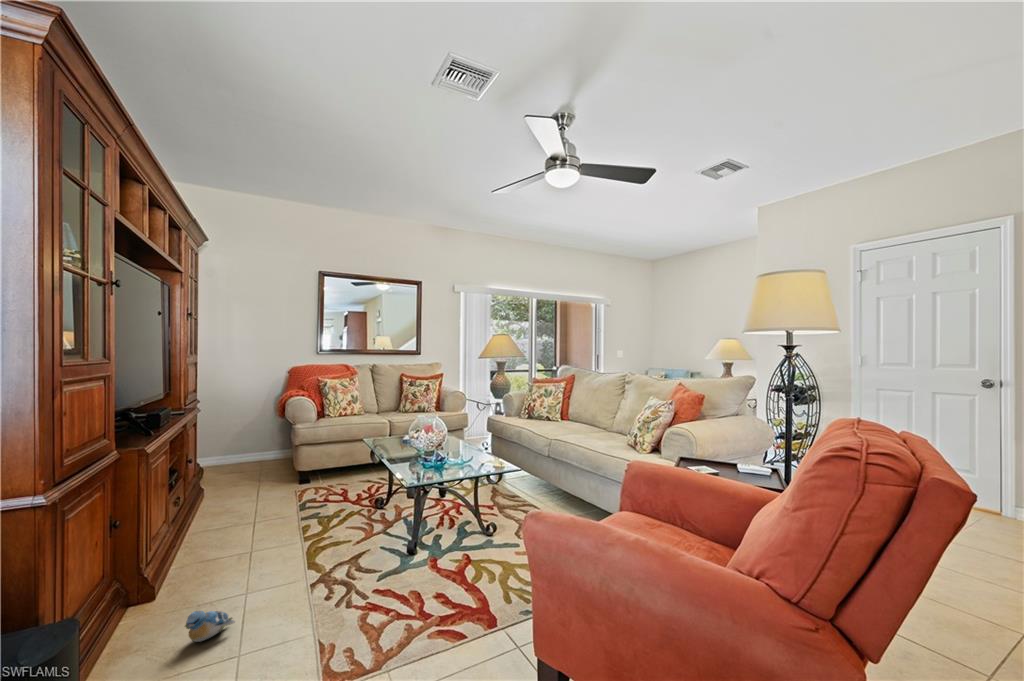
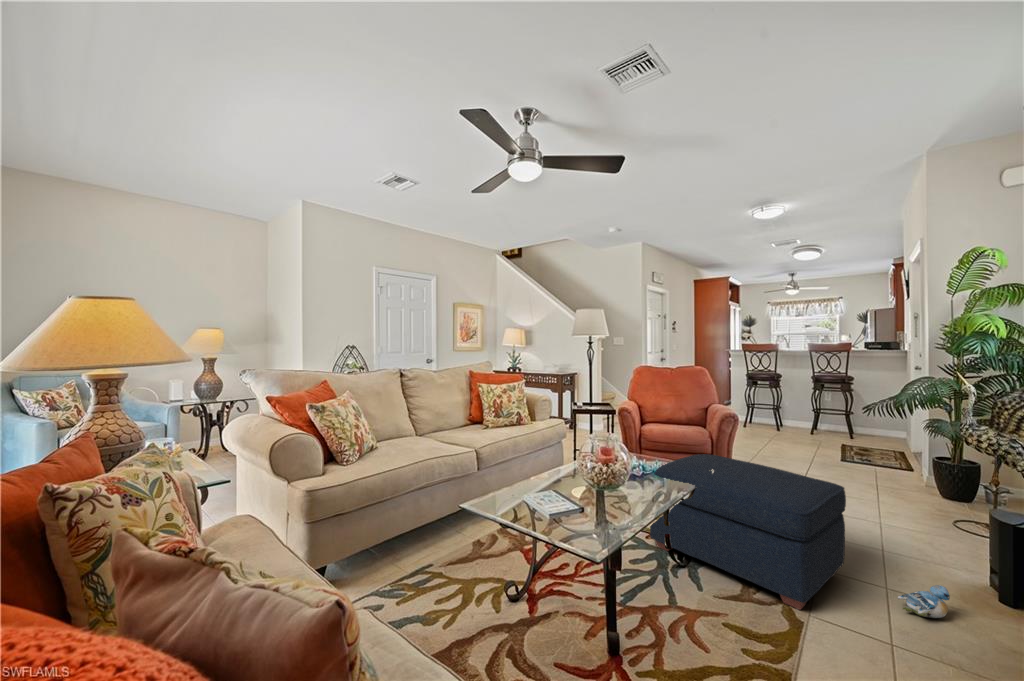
ottoman: none [286,477,473,630] -> present [650,454,846,610]

